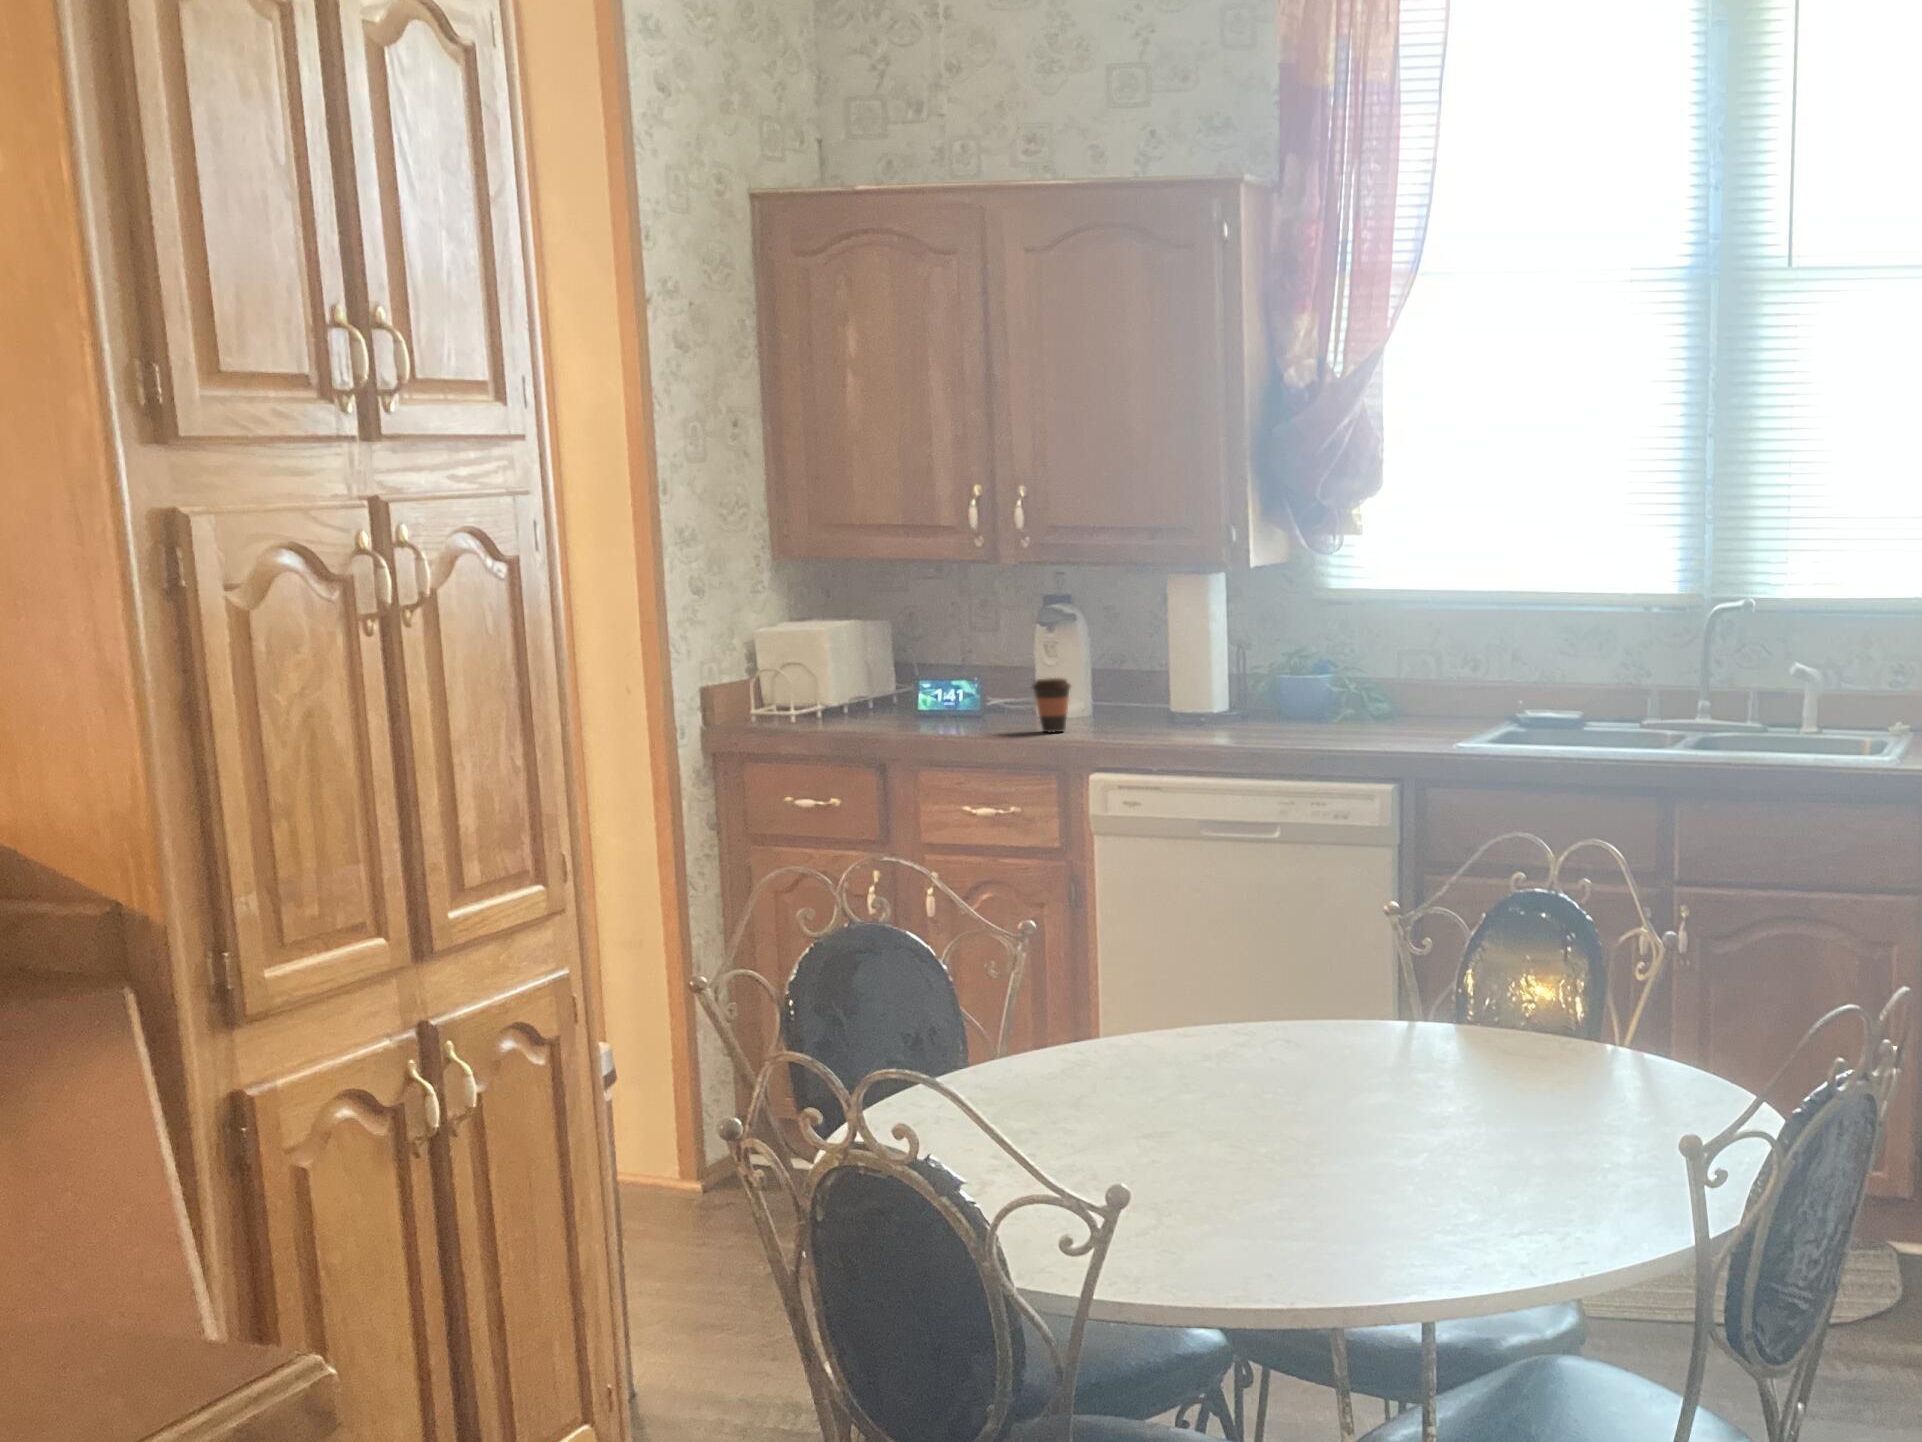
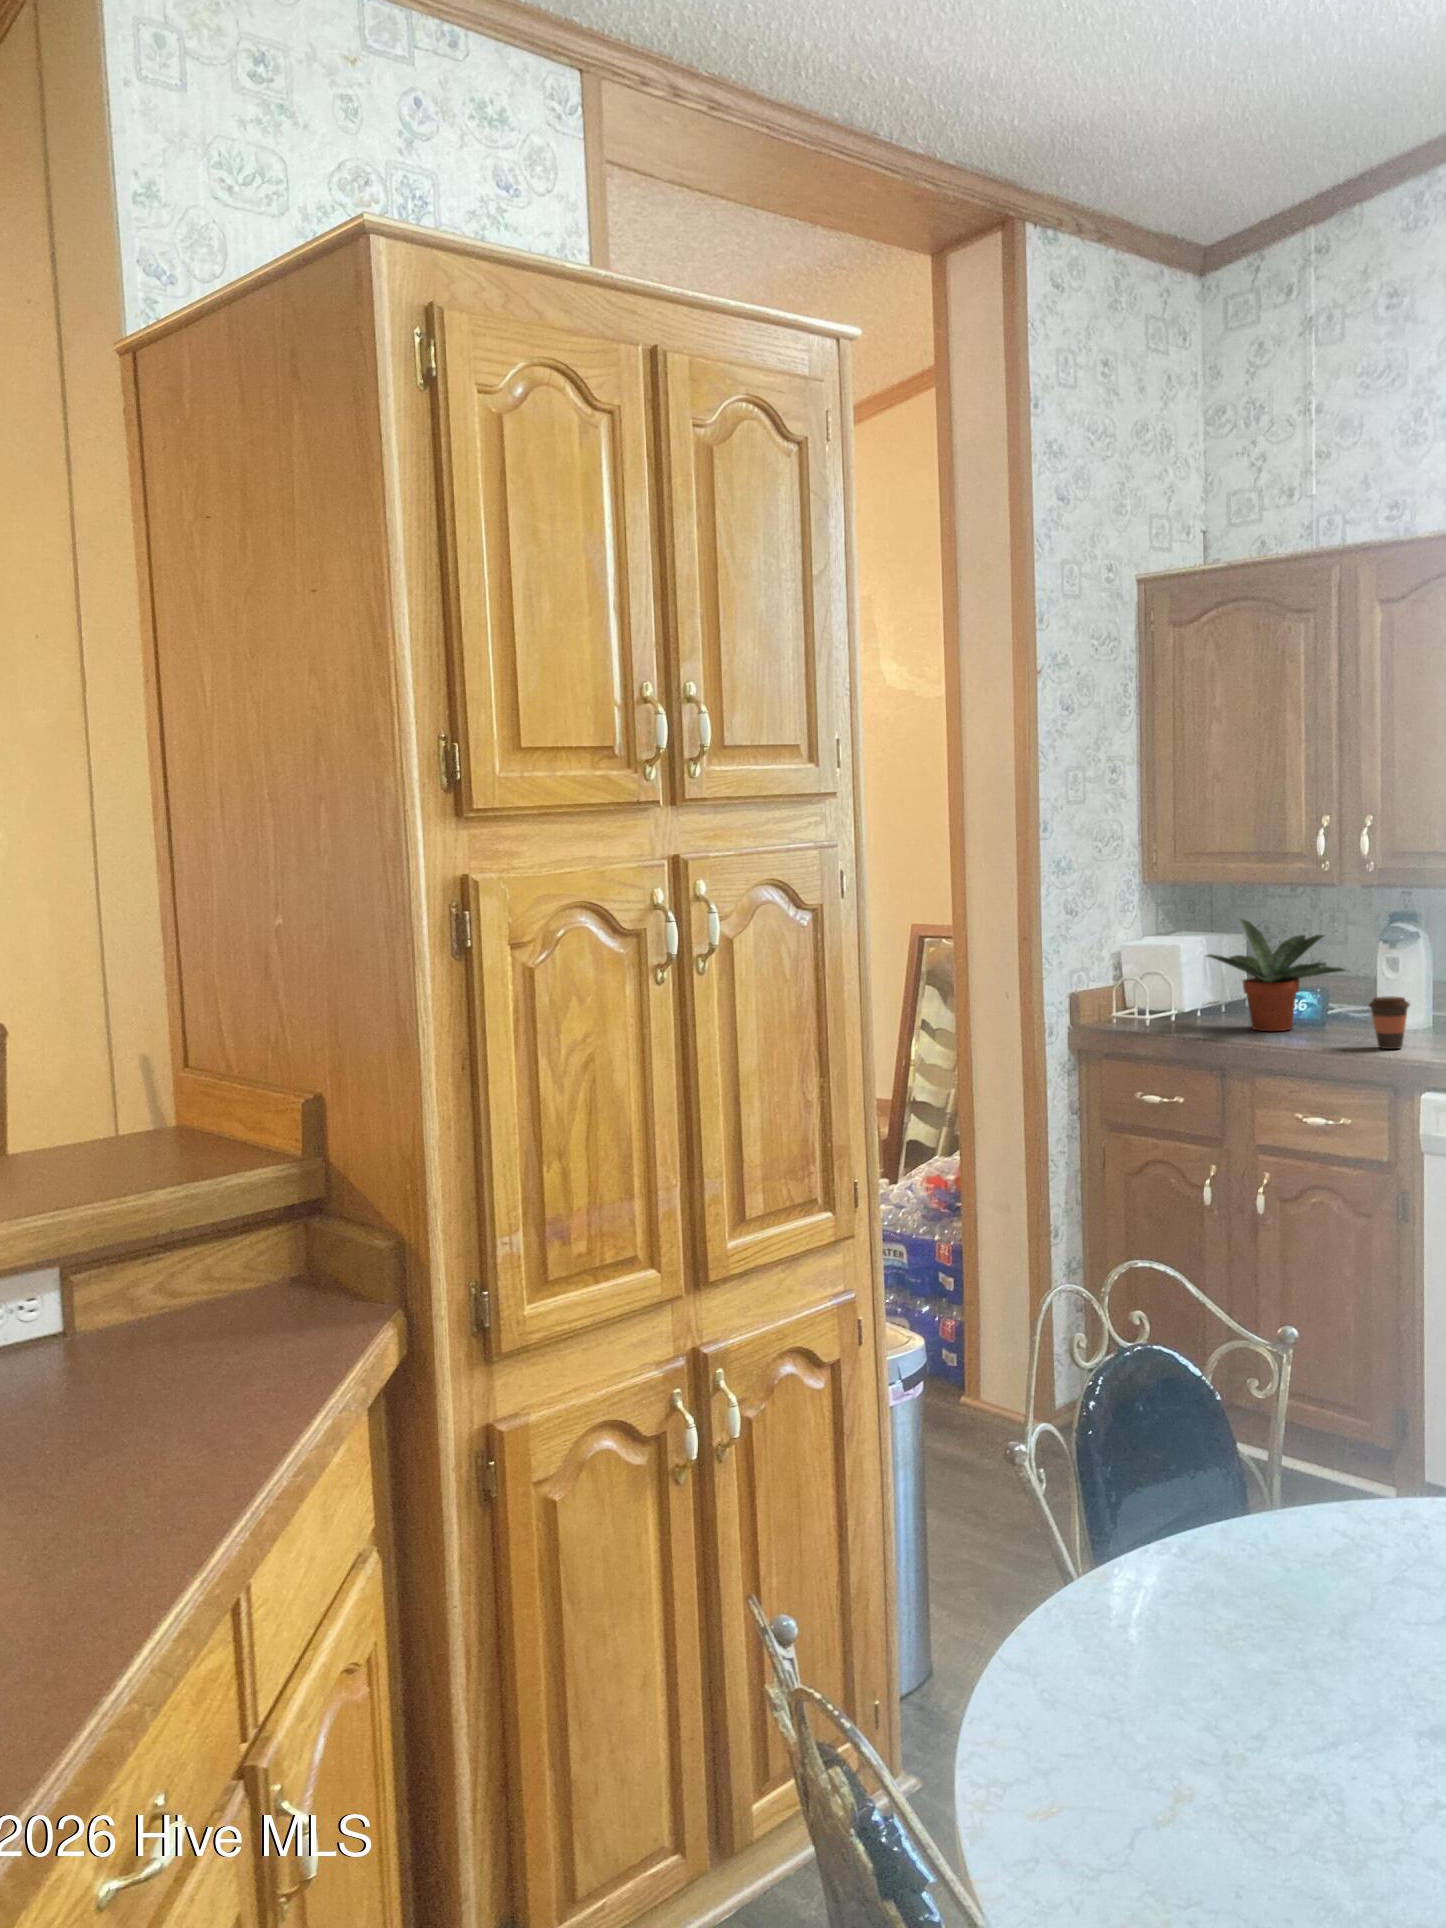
potted plant: none [855,598,1010,722] -> present [1207,919,1346,1031]

